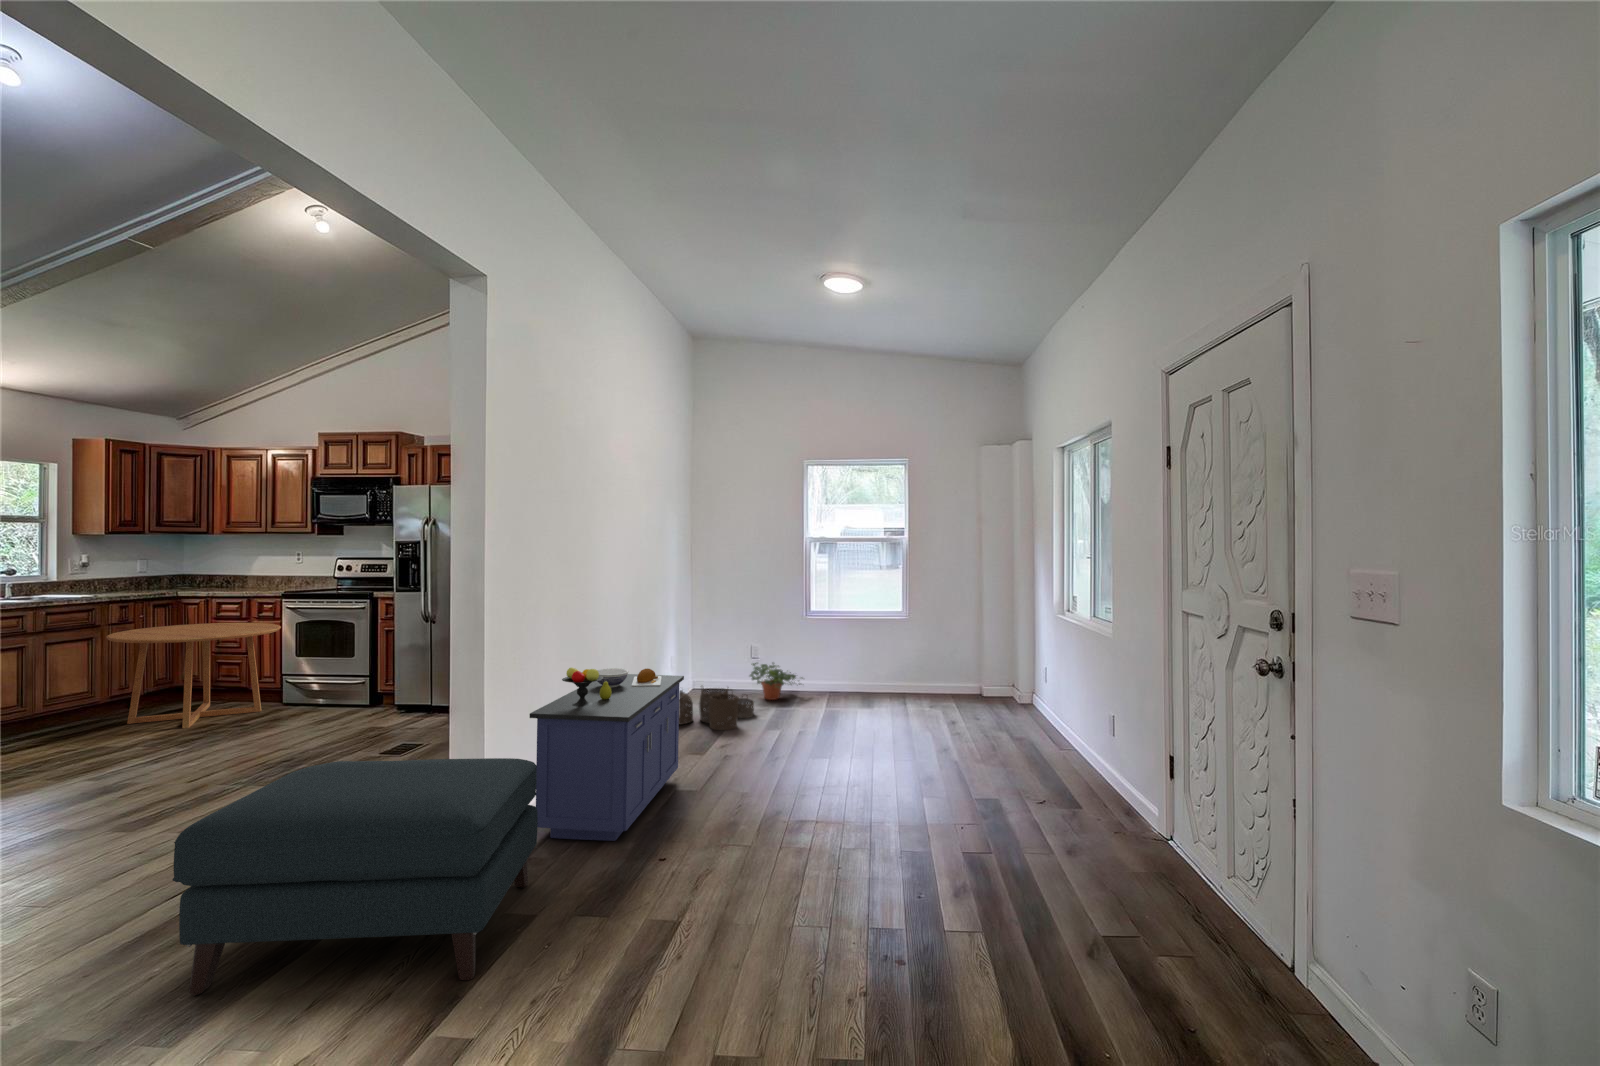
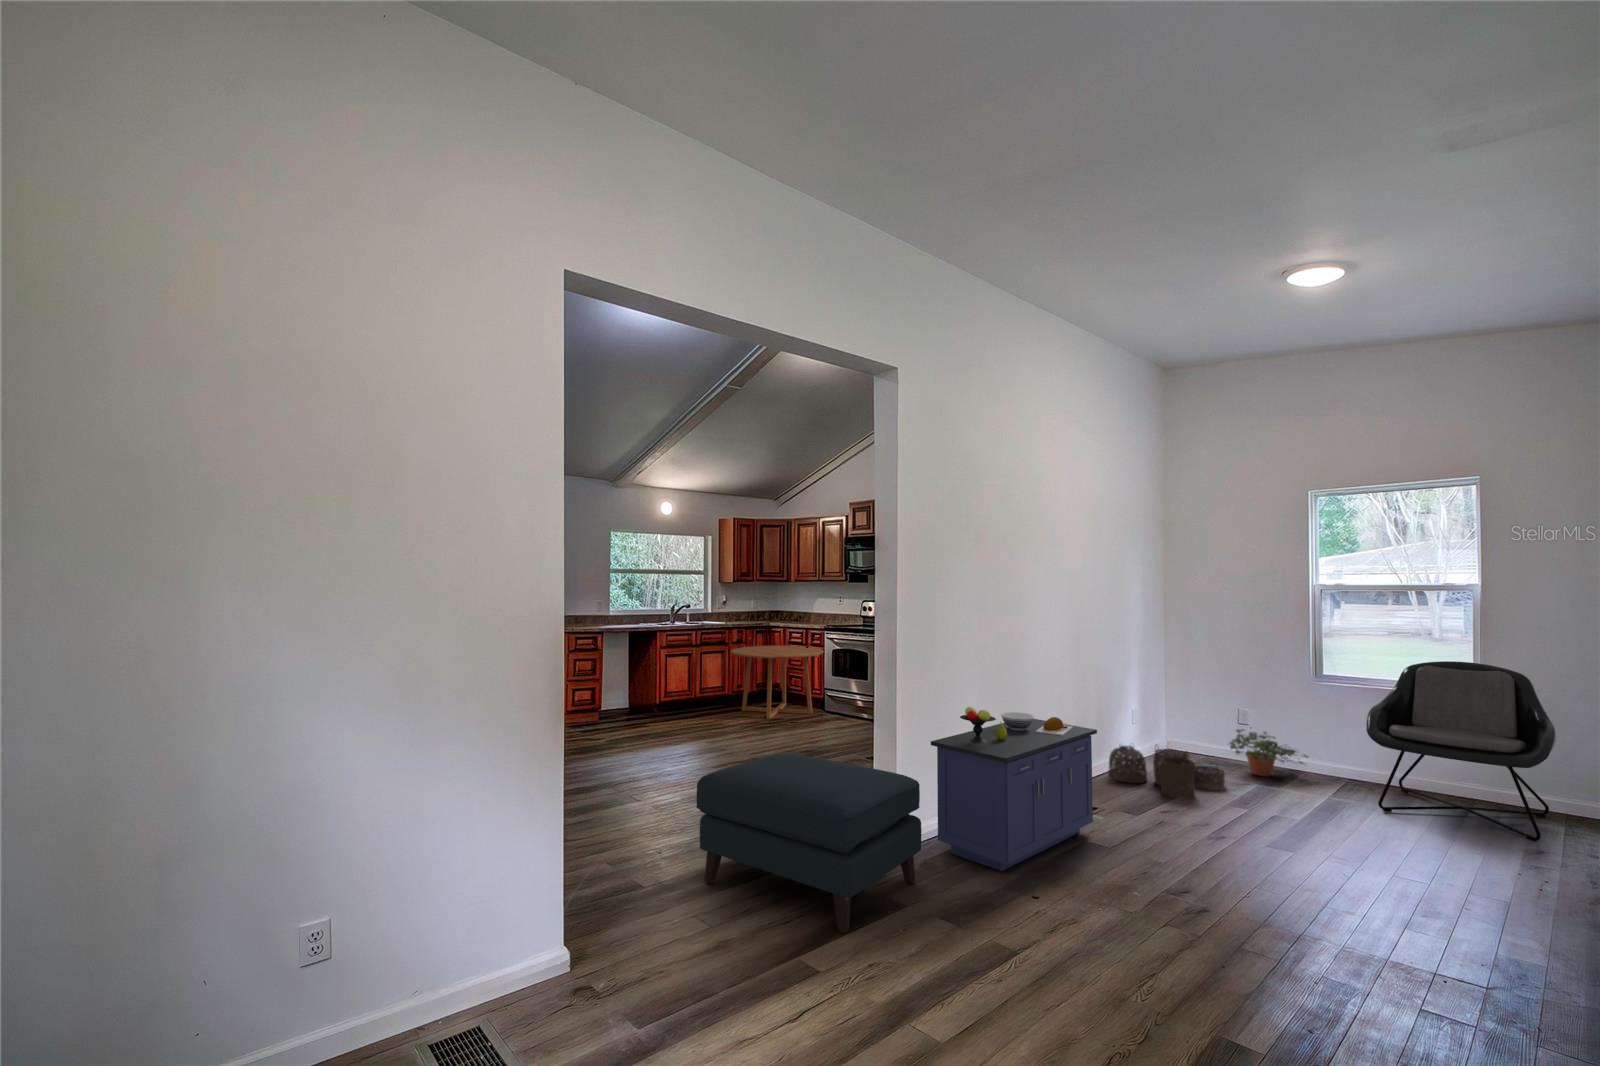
lounge chair: none [852,594,955,715] -> present [1366,661,1556,841]

